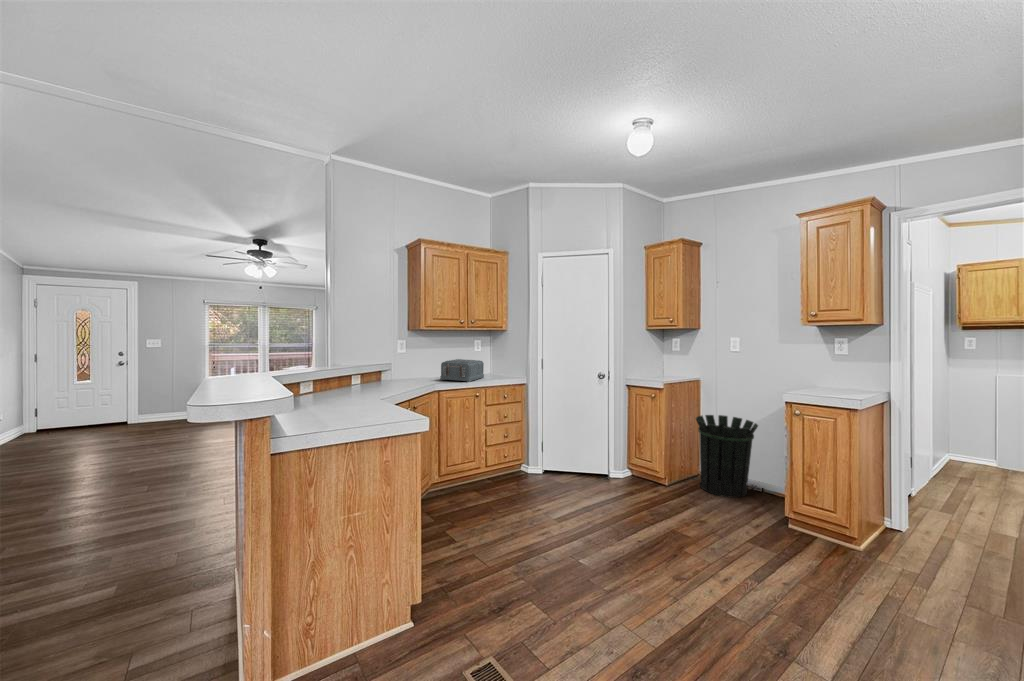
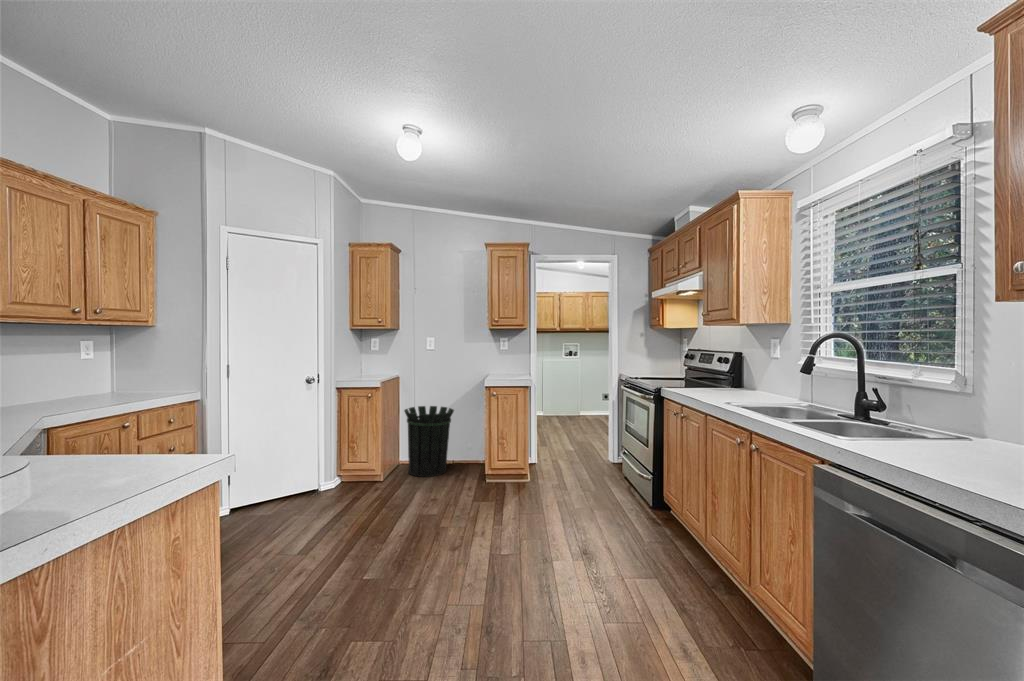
toaster: present [440,359,484,382] -> none [29,370,123,408]

